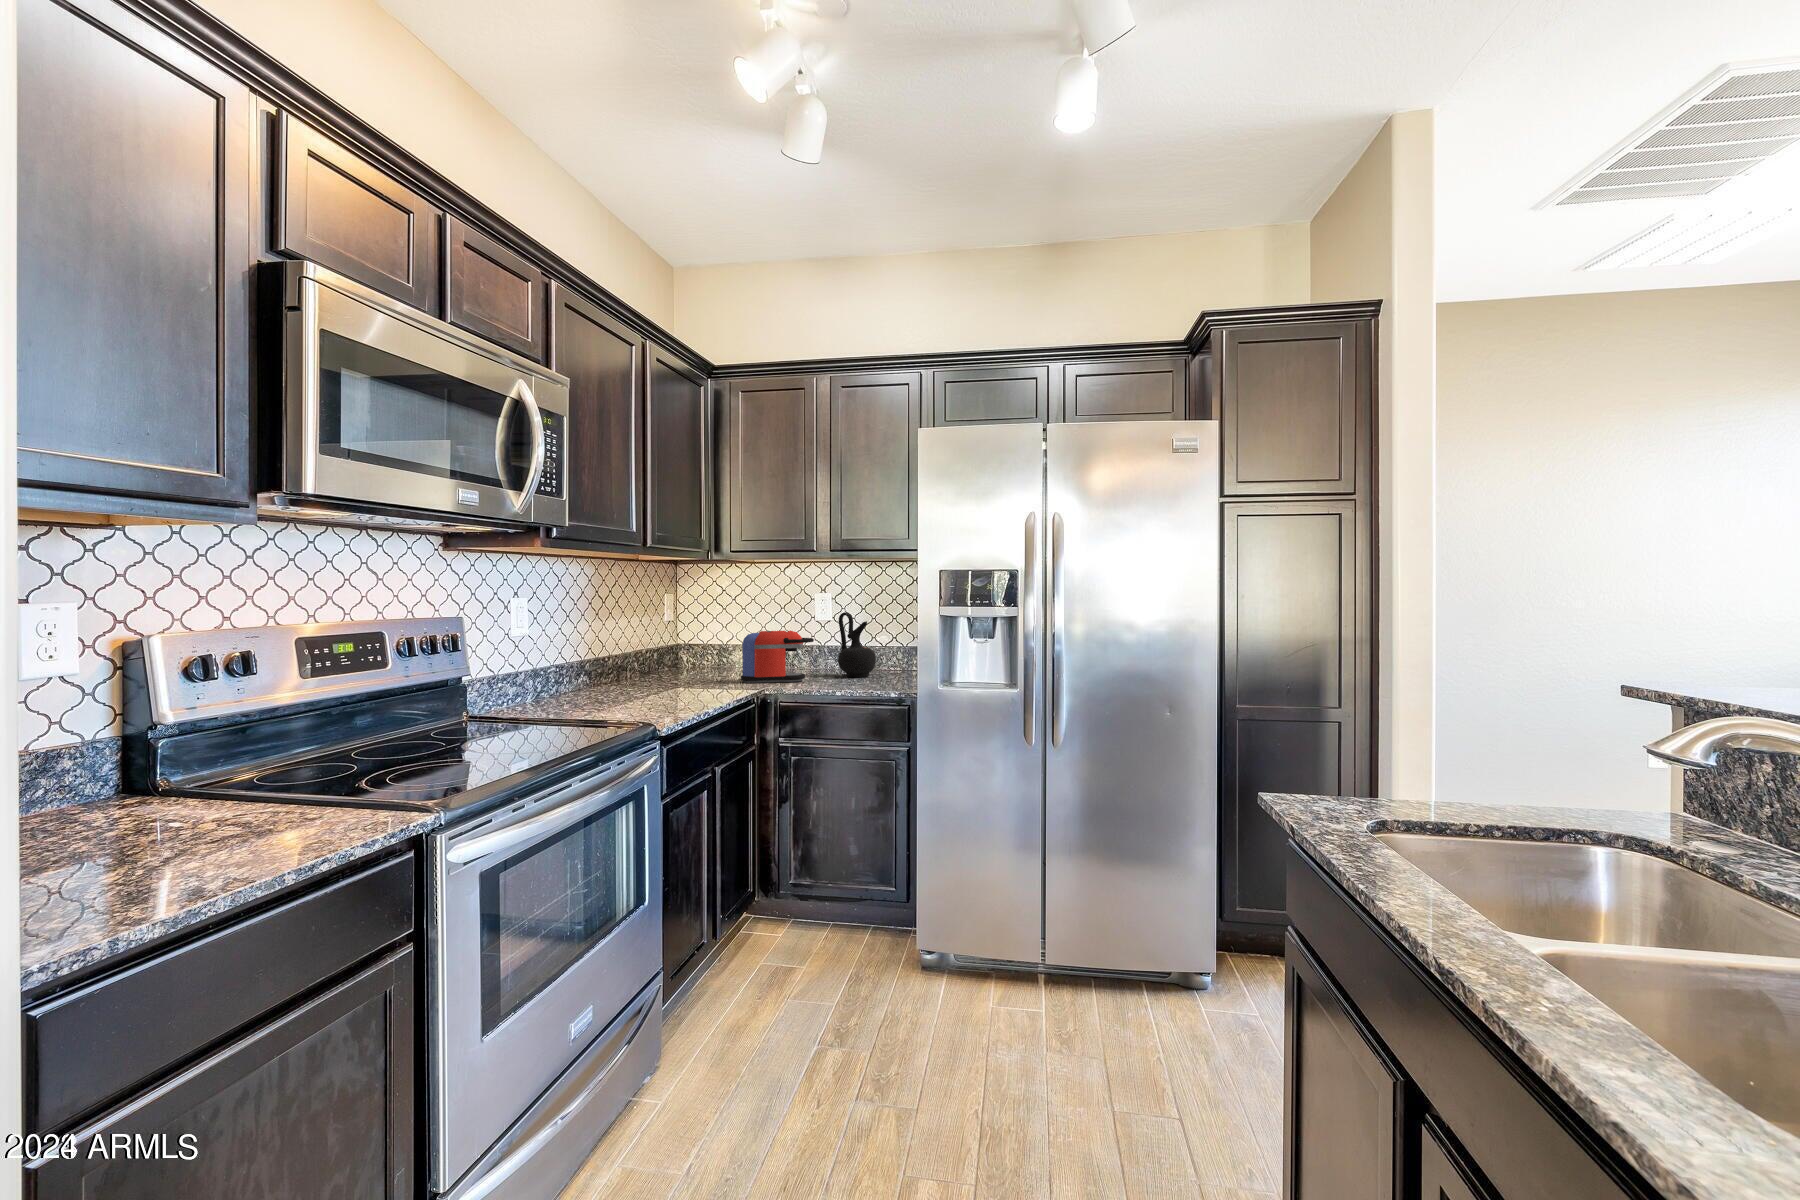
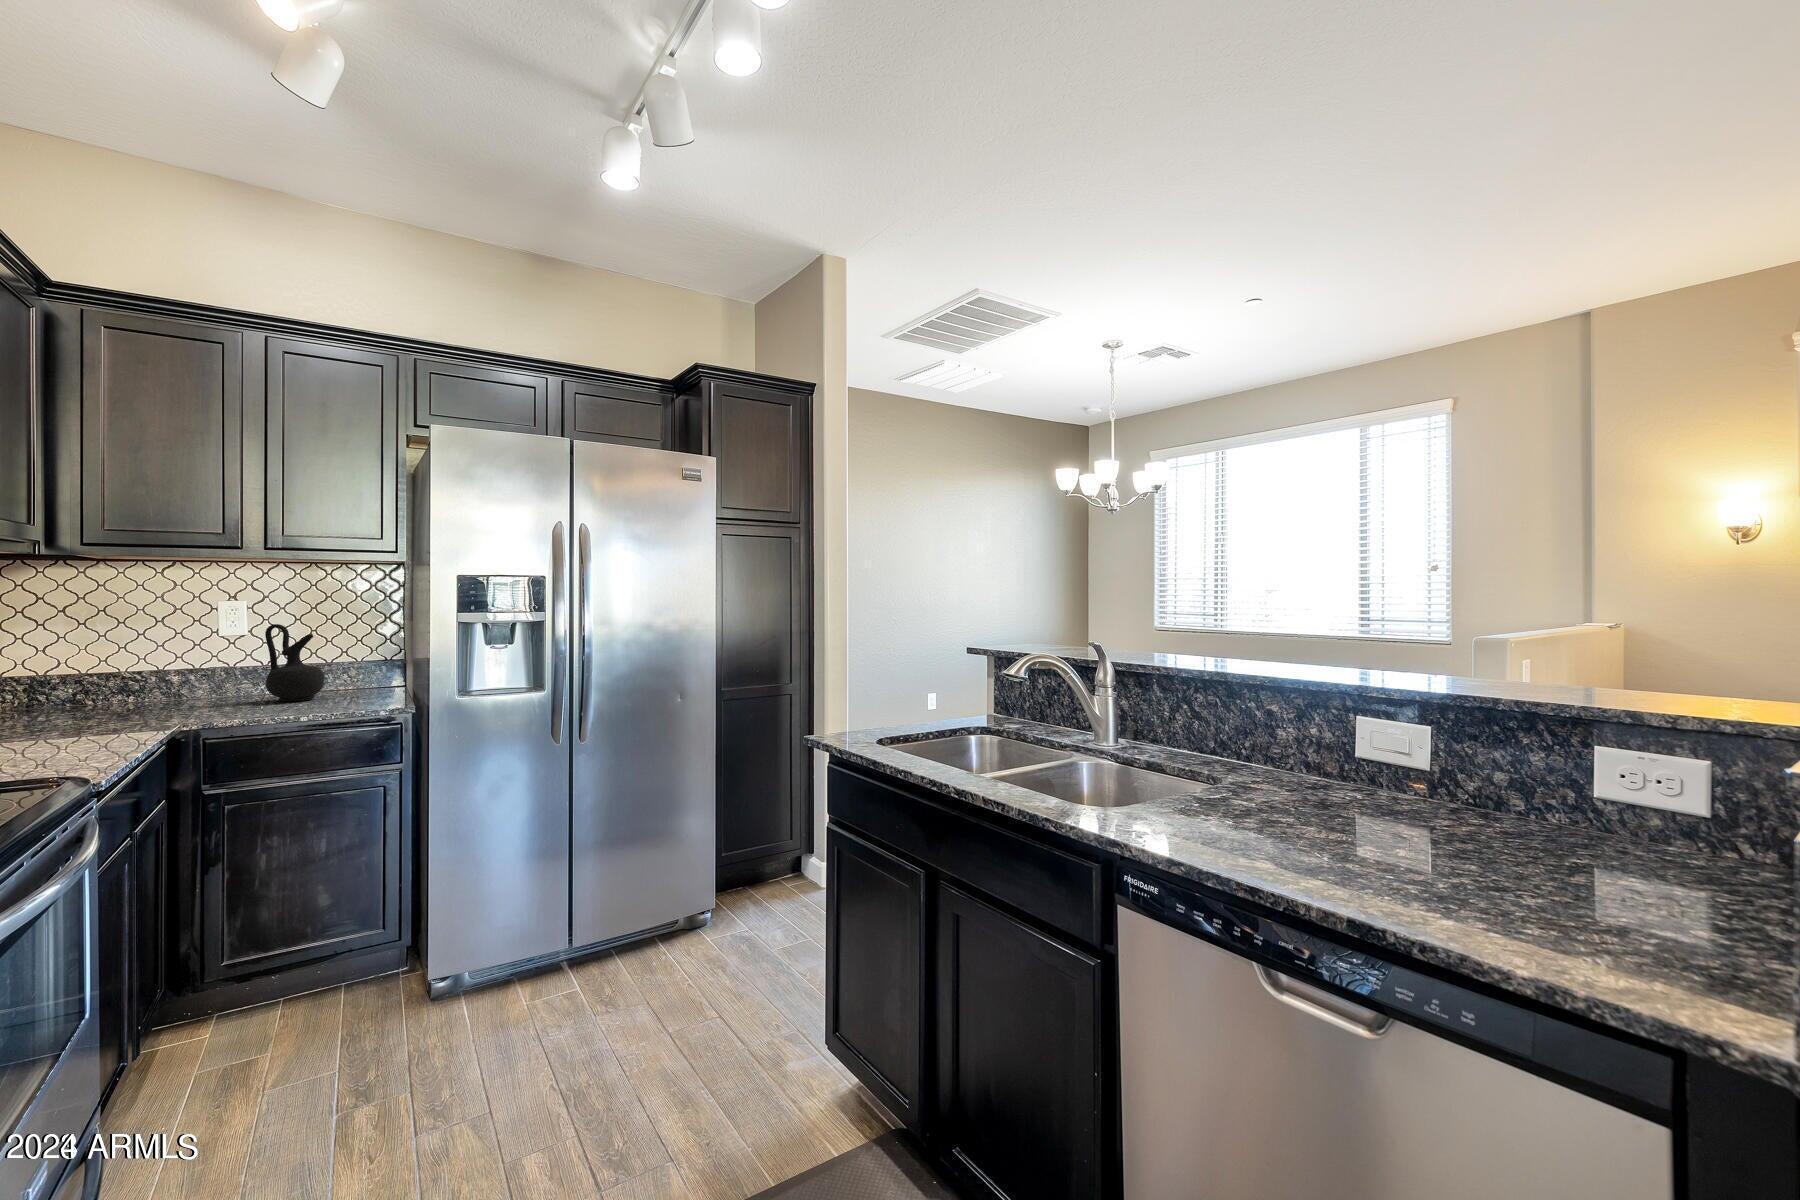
coffee maker: present [741,631,814,683] -> none [109,649,237,722]

